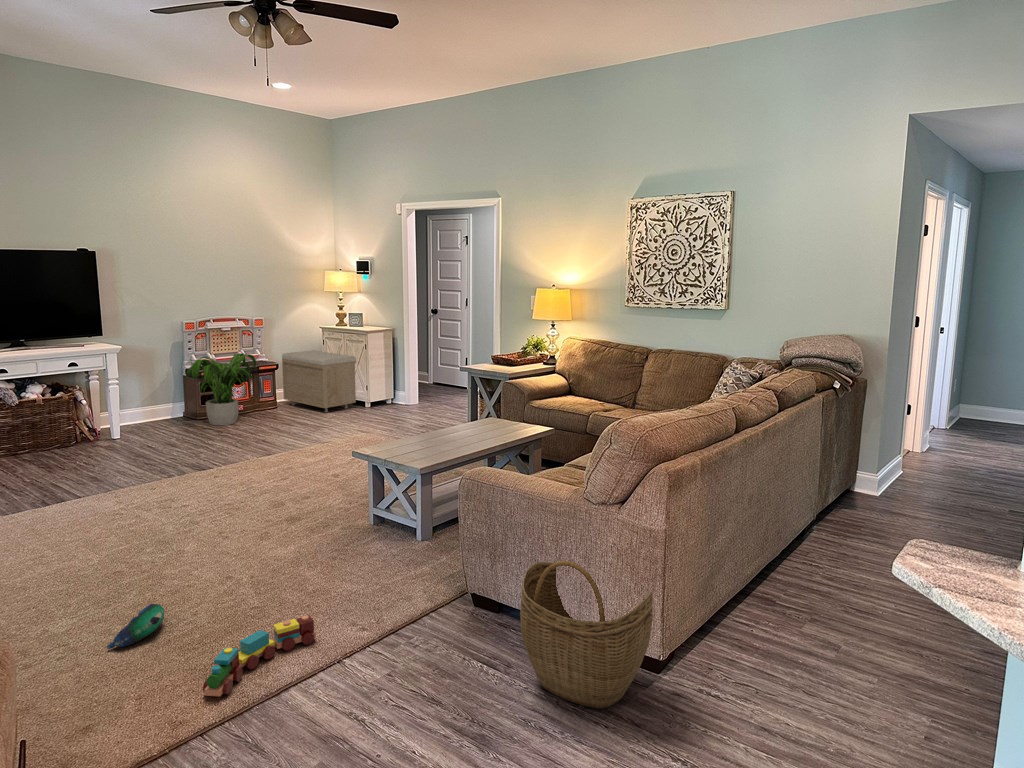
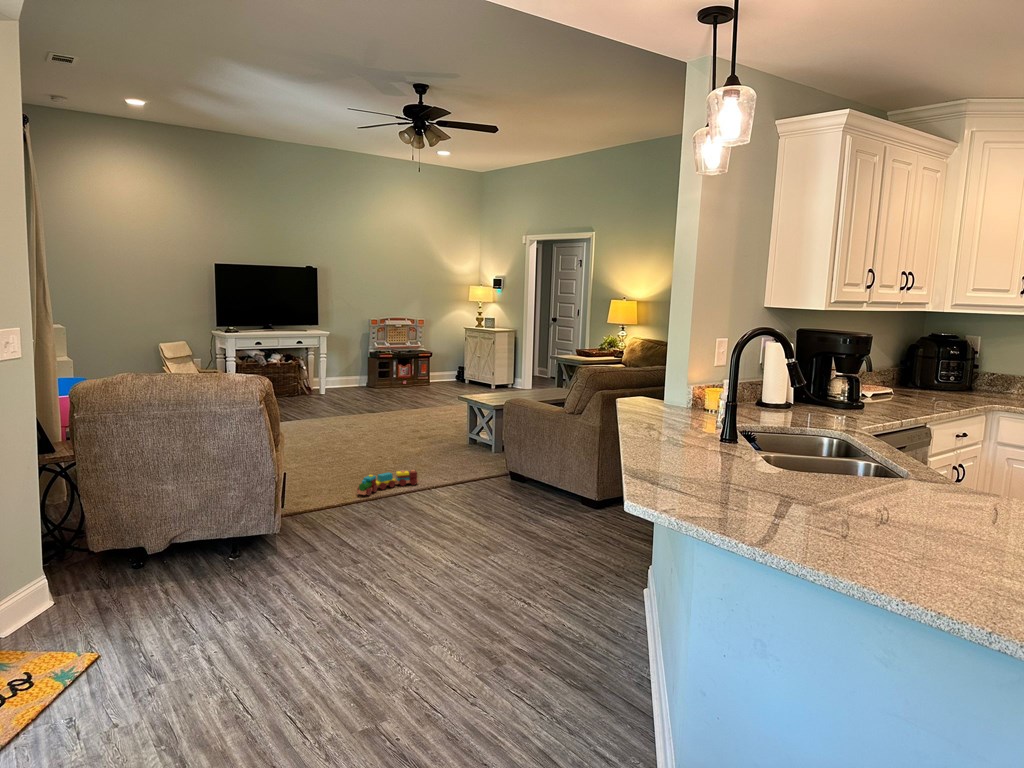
storage bench: present [282,350,356,412] -> none [435,345,487,389]
potted plant: present [186,353,256,425] -> none [366,343,417,392]
woven basket: present [520,561,653,709] -> none [521,431,593,521]
plush toy: present [107,604,164,649] -> none [313,459,342,476]

